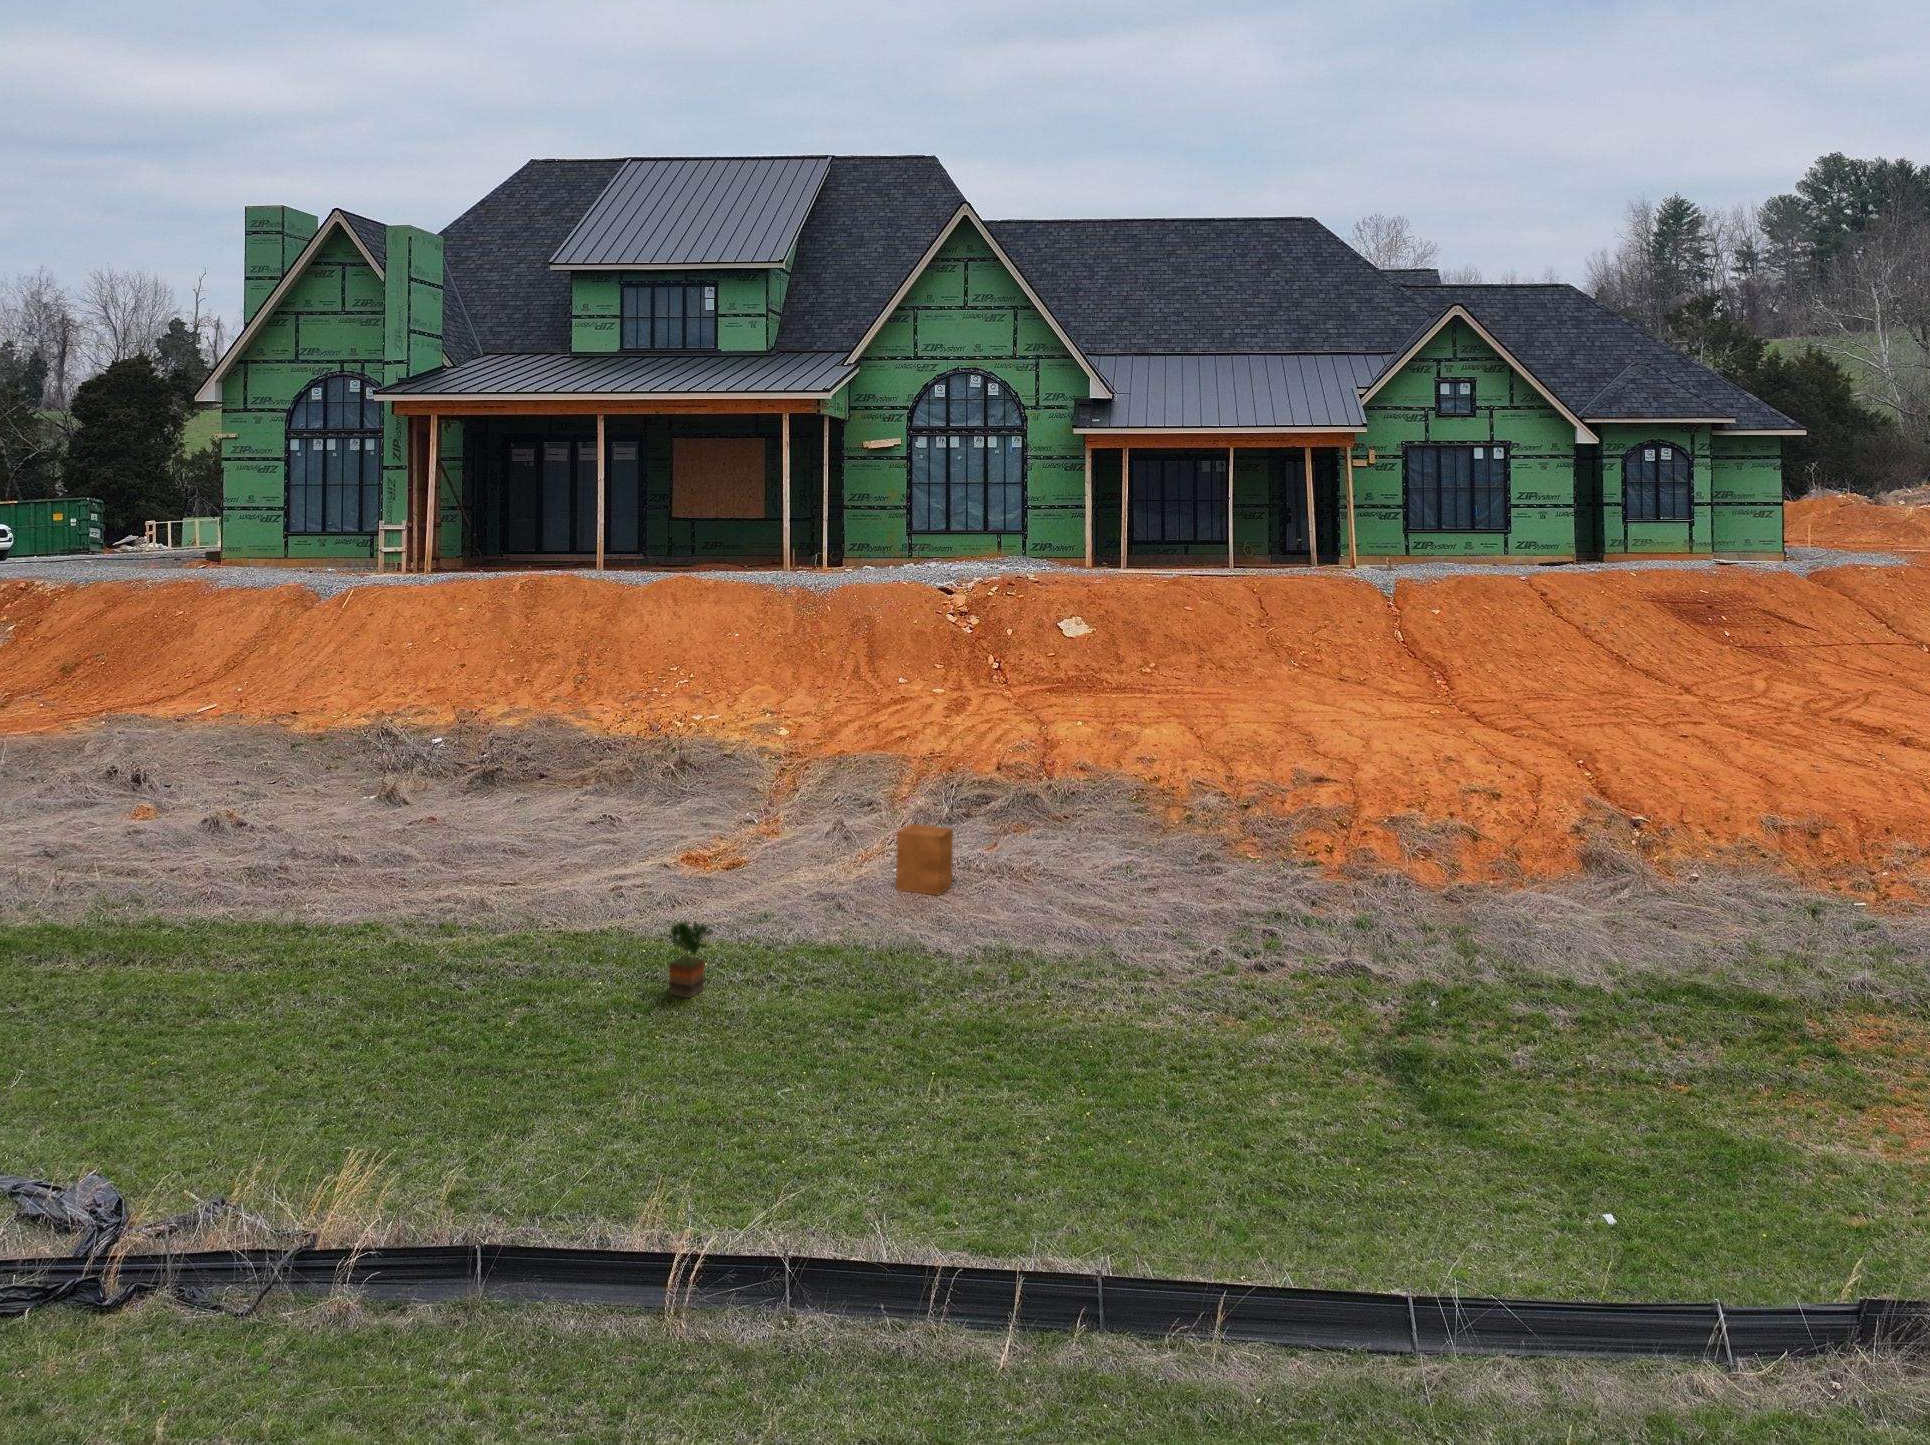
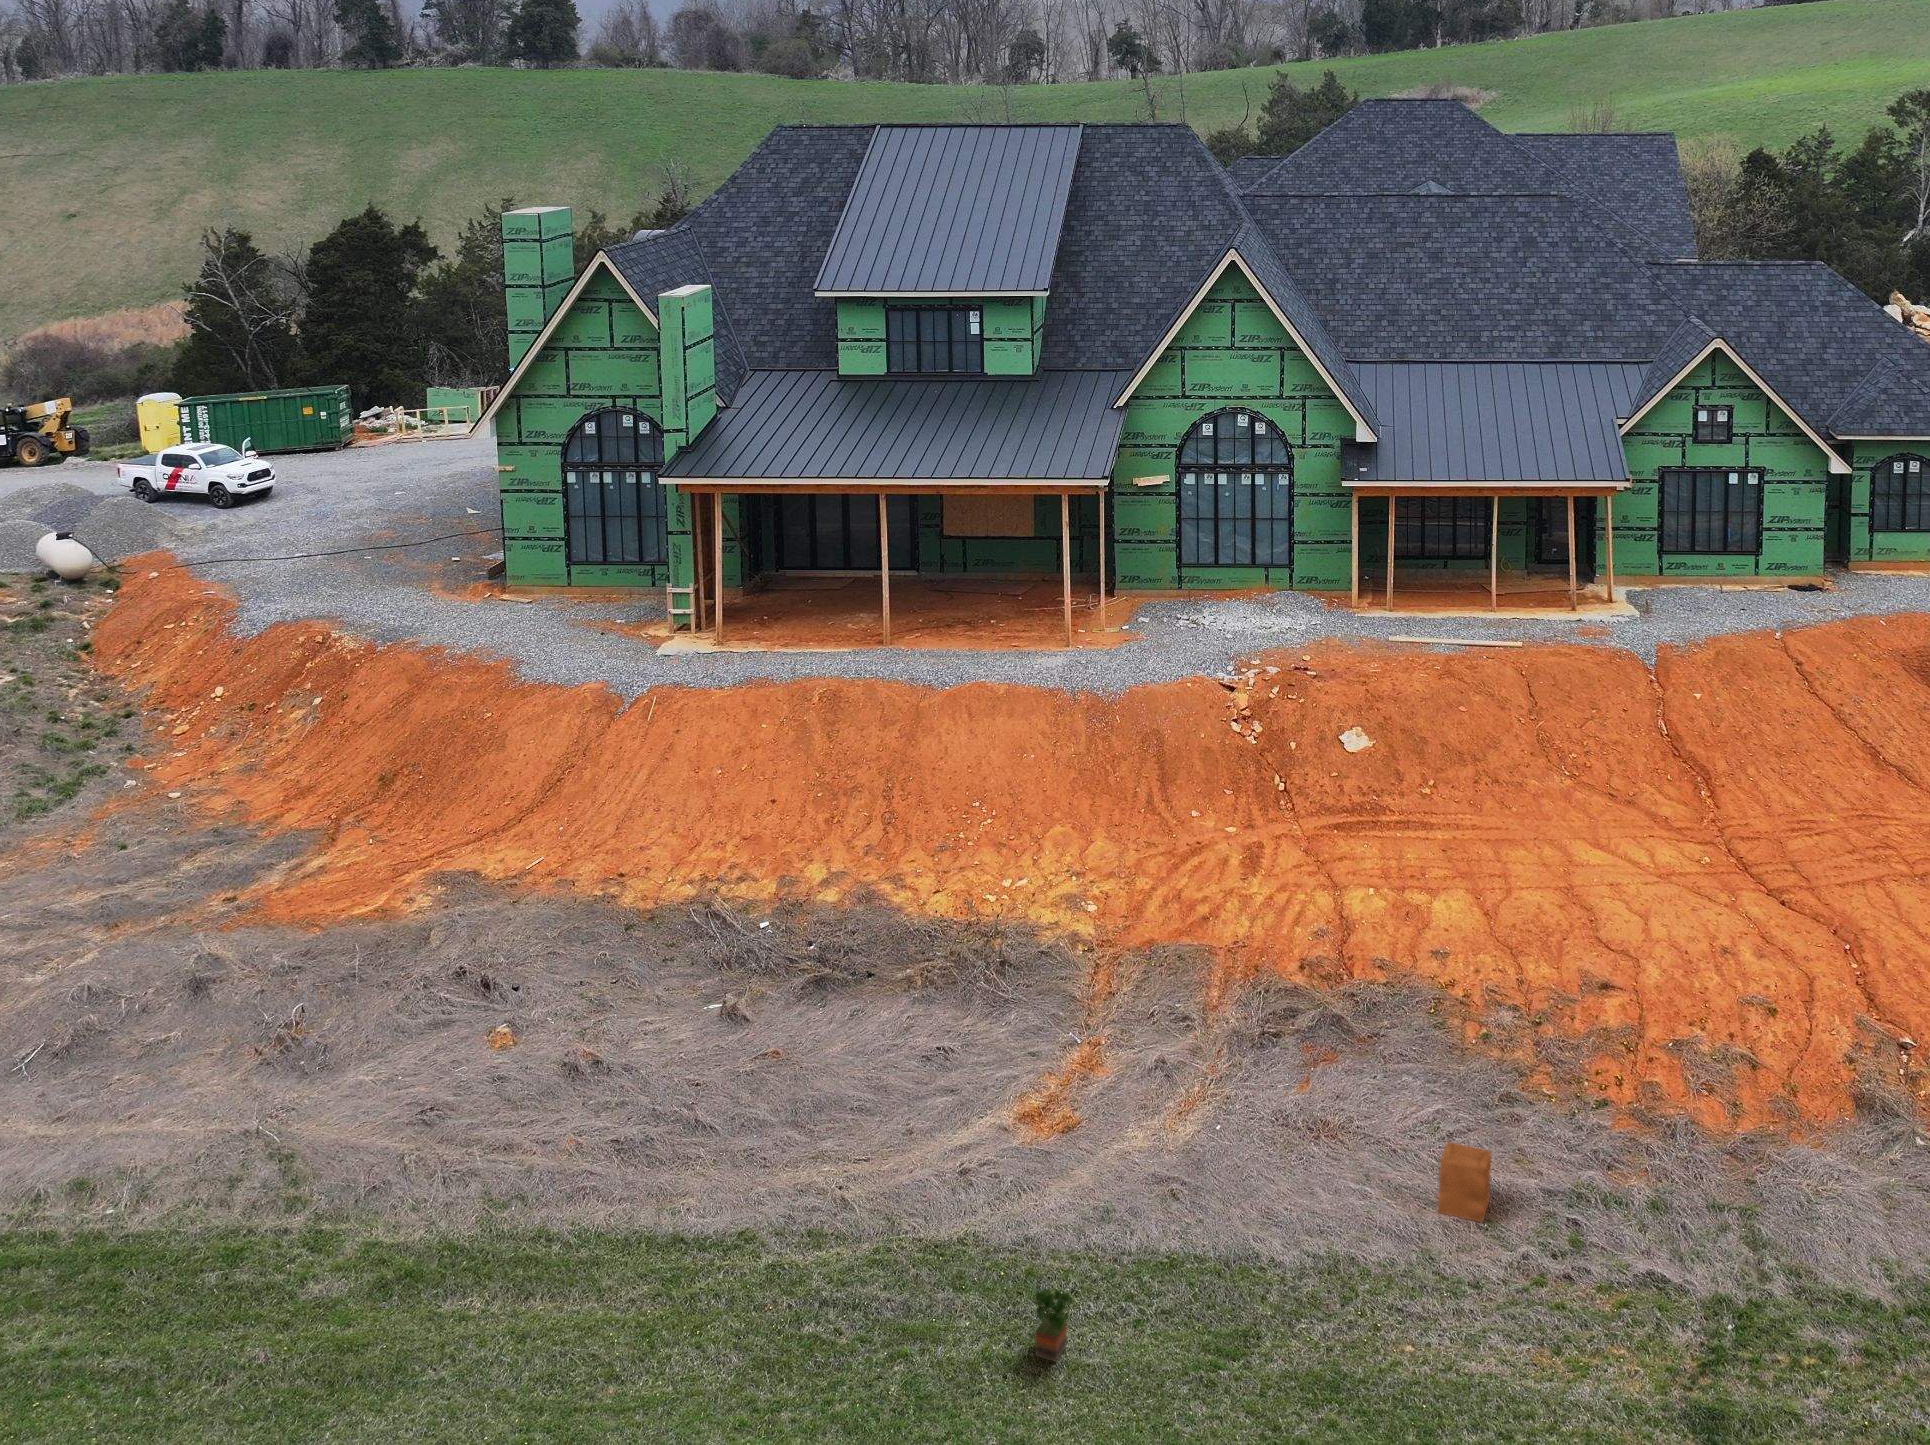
cardboard box: present [896,824,953,895] -> present [1438,1142,1491,1223]

